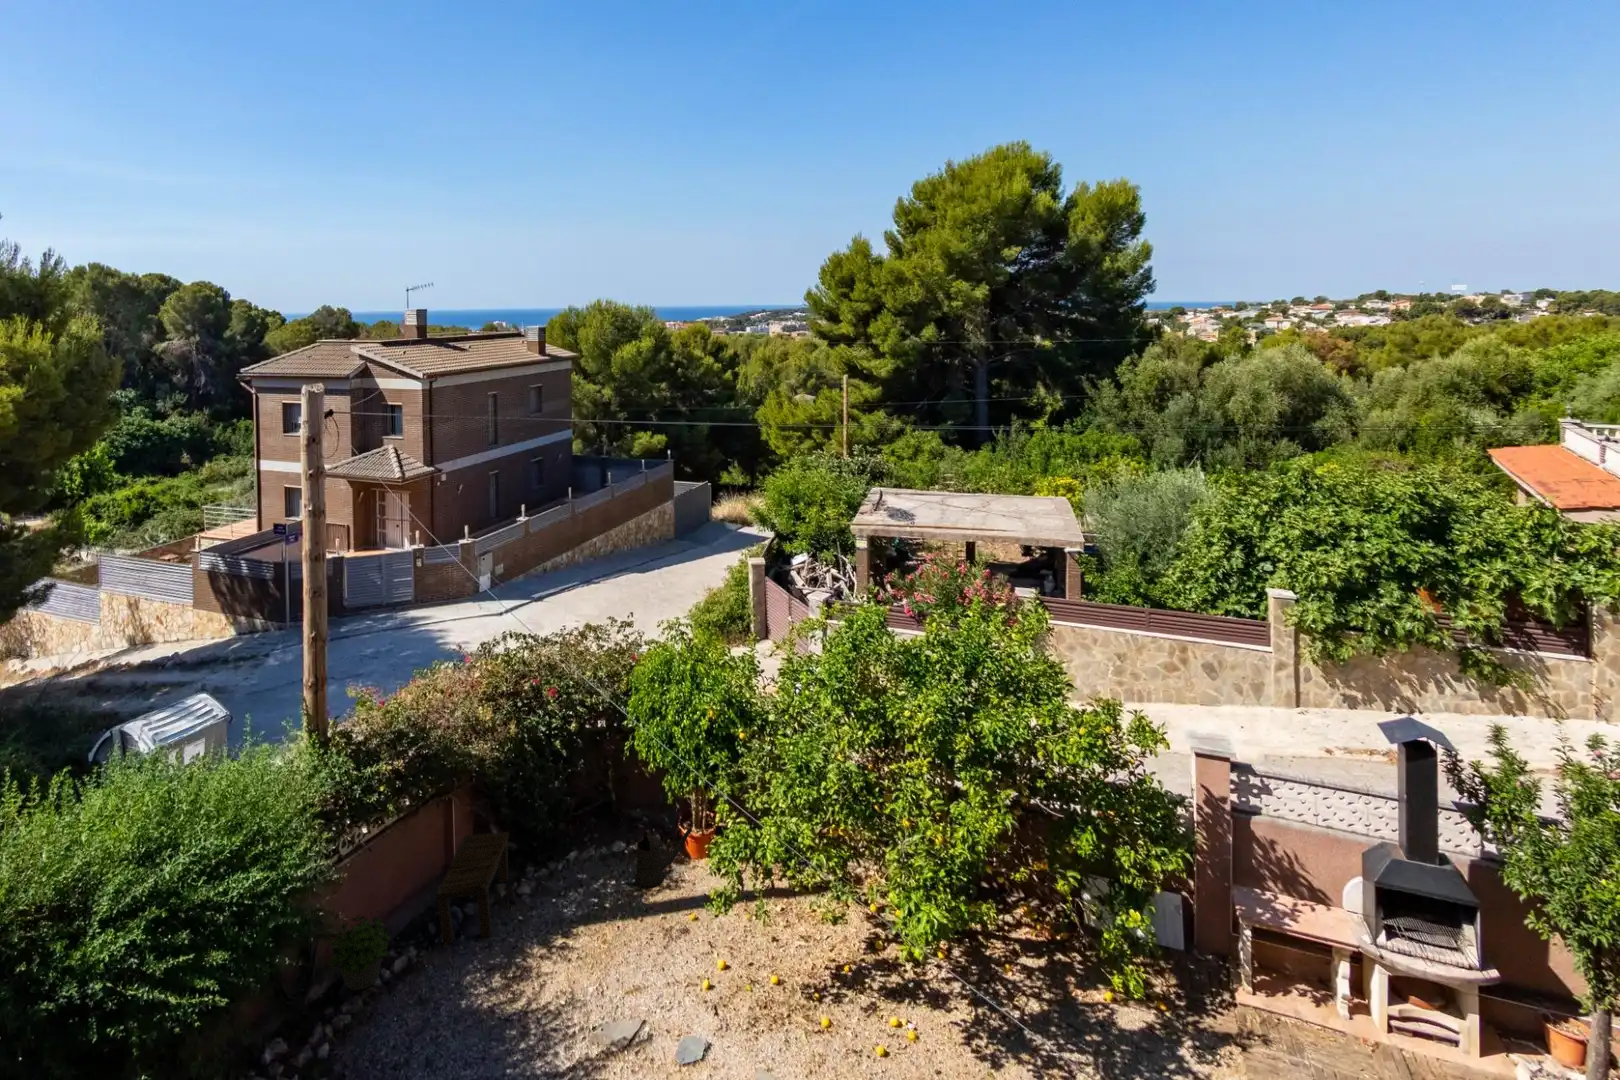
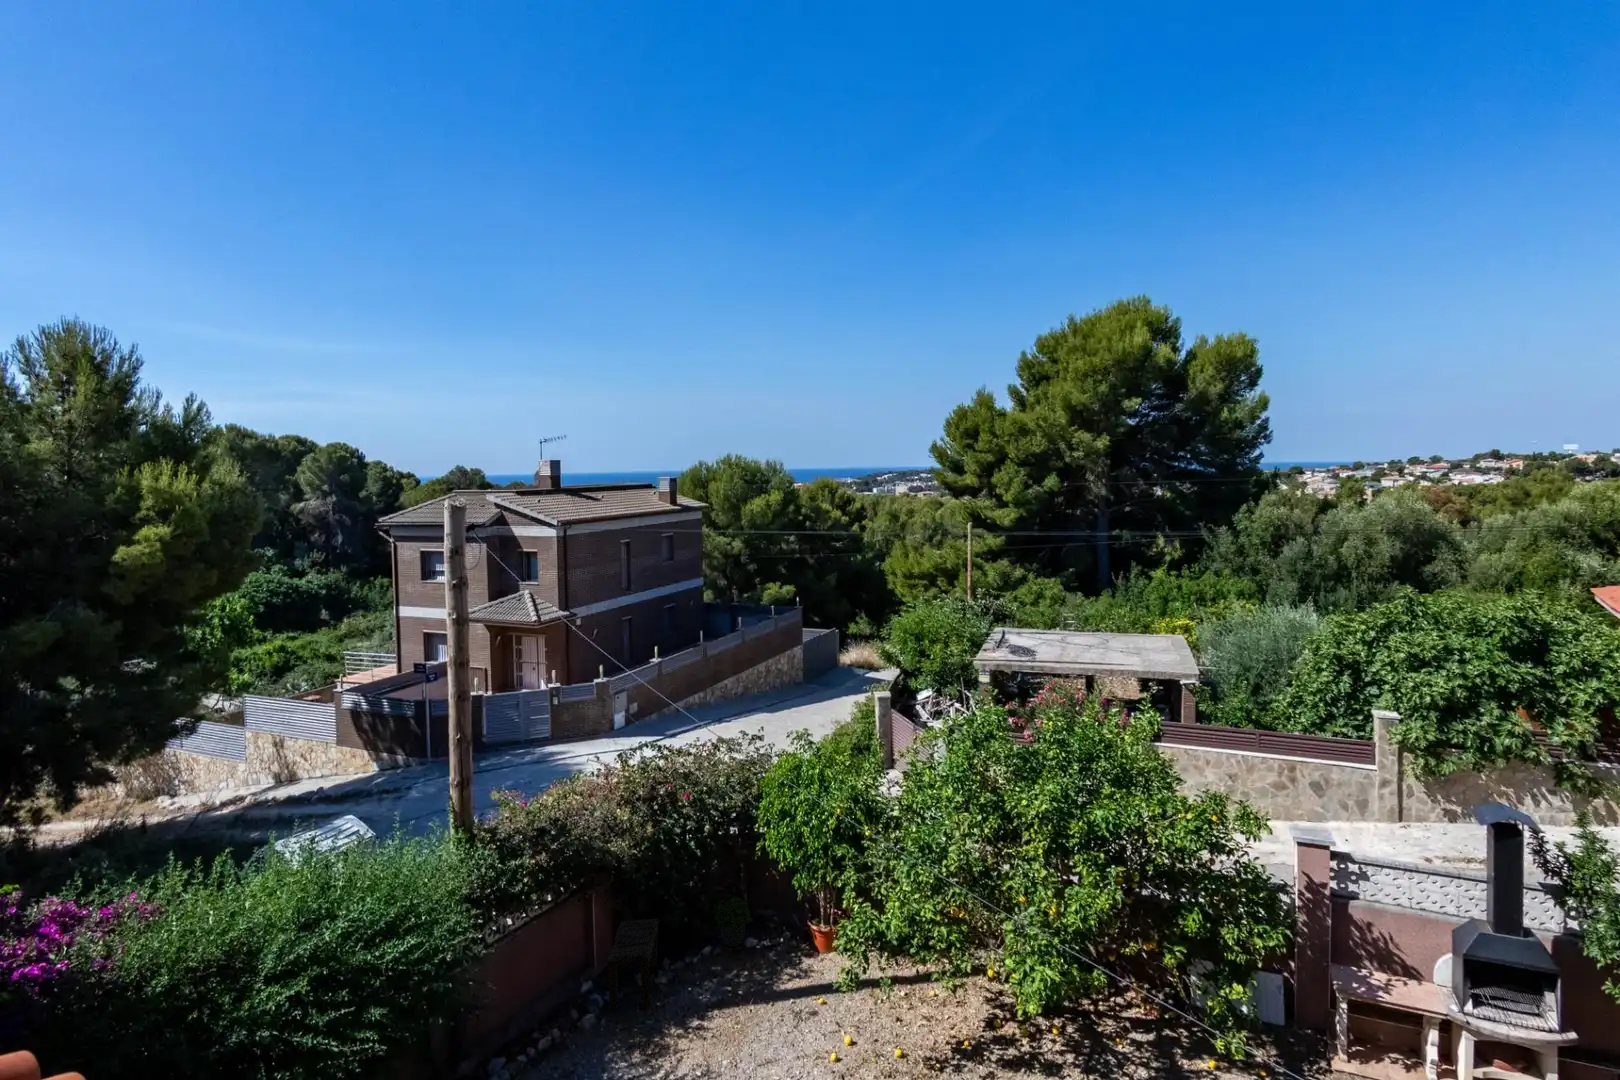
watering can: present [626,827,692,889] -> none [762,919,820,976]
potted plant: present [329,915,390,991] -> present [714,895,752,946]

